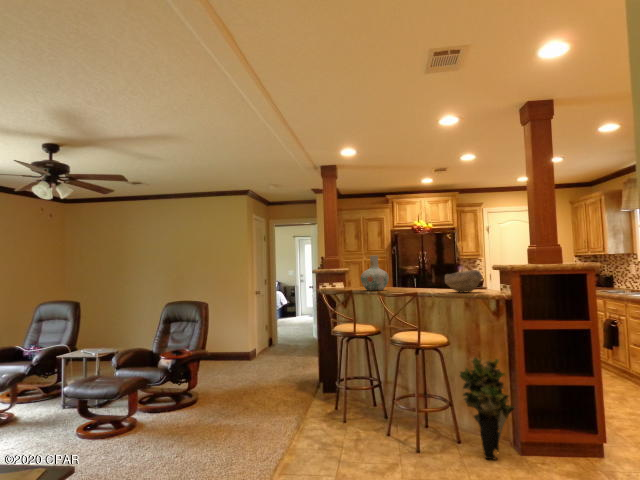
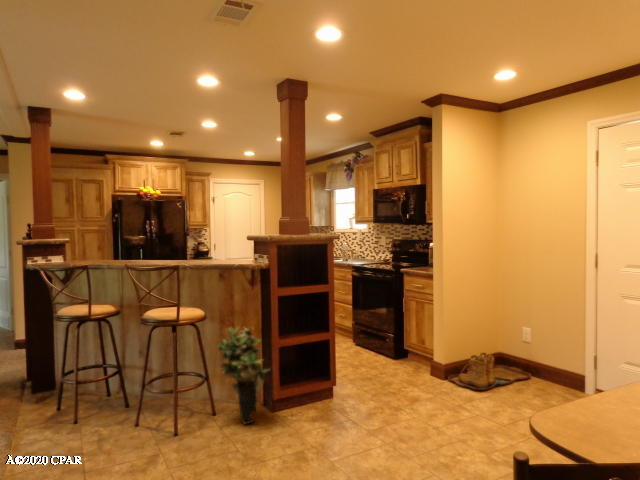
vase: present [361,256,389,291] -> none [95,223,131,265]
bowl: present [445,270,482,293] -> none [202,240,240,263]

